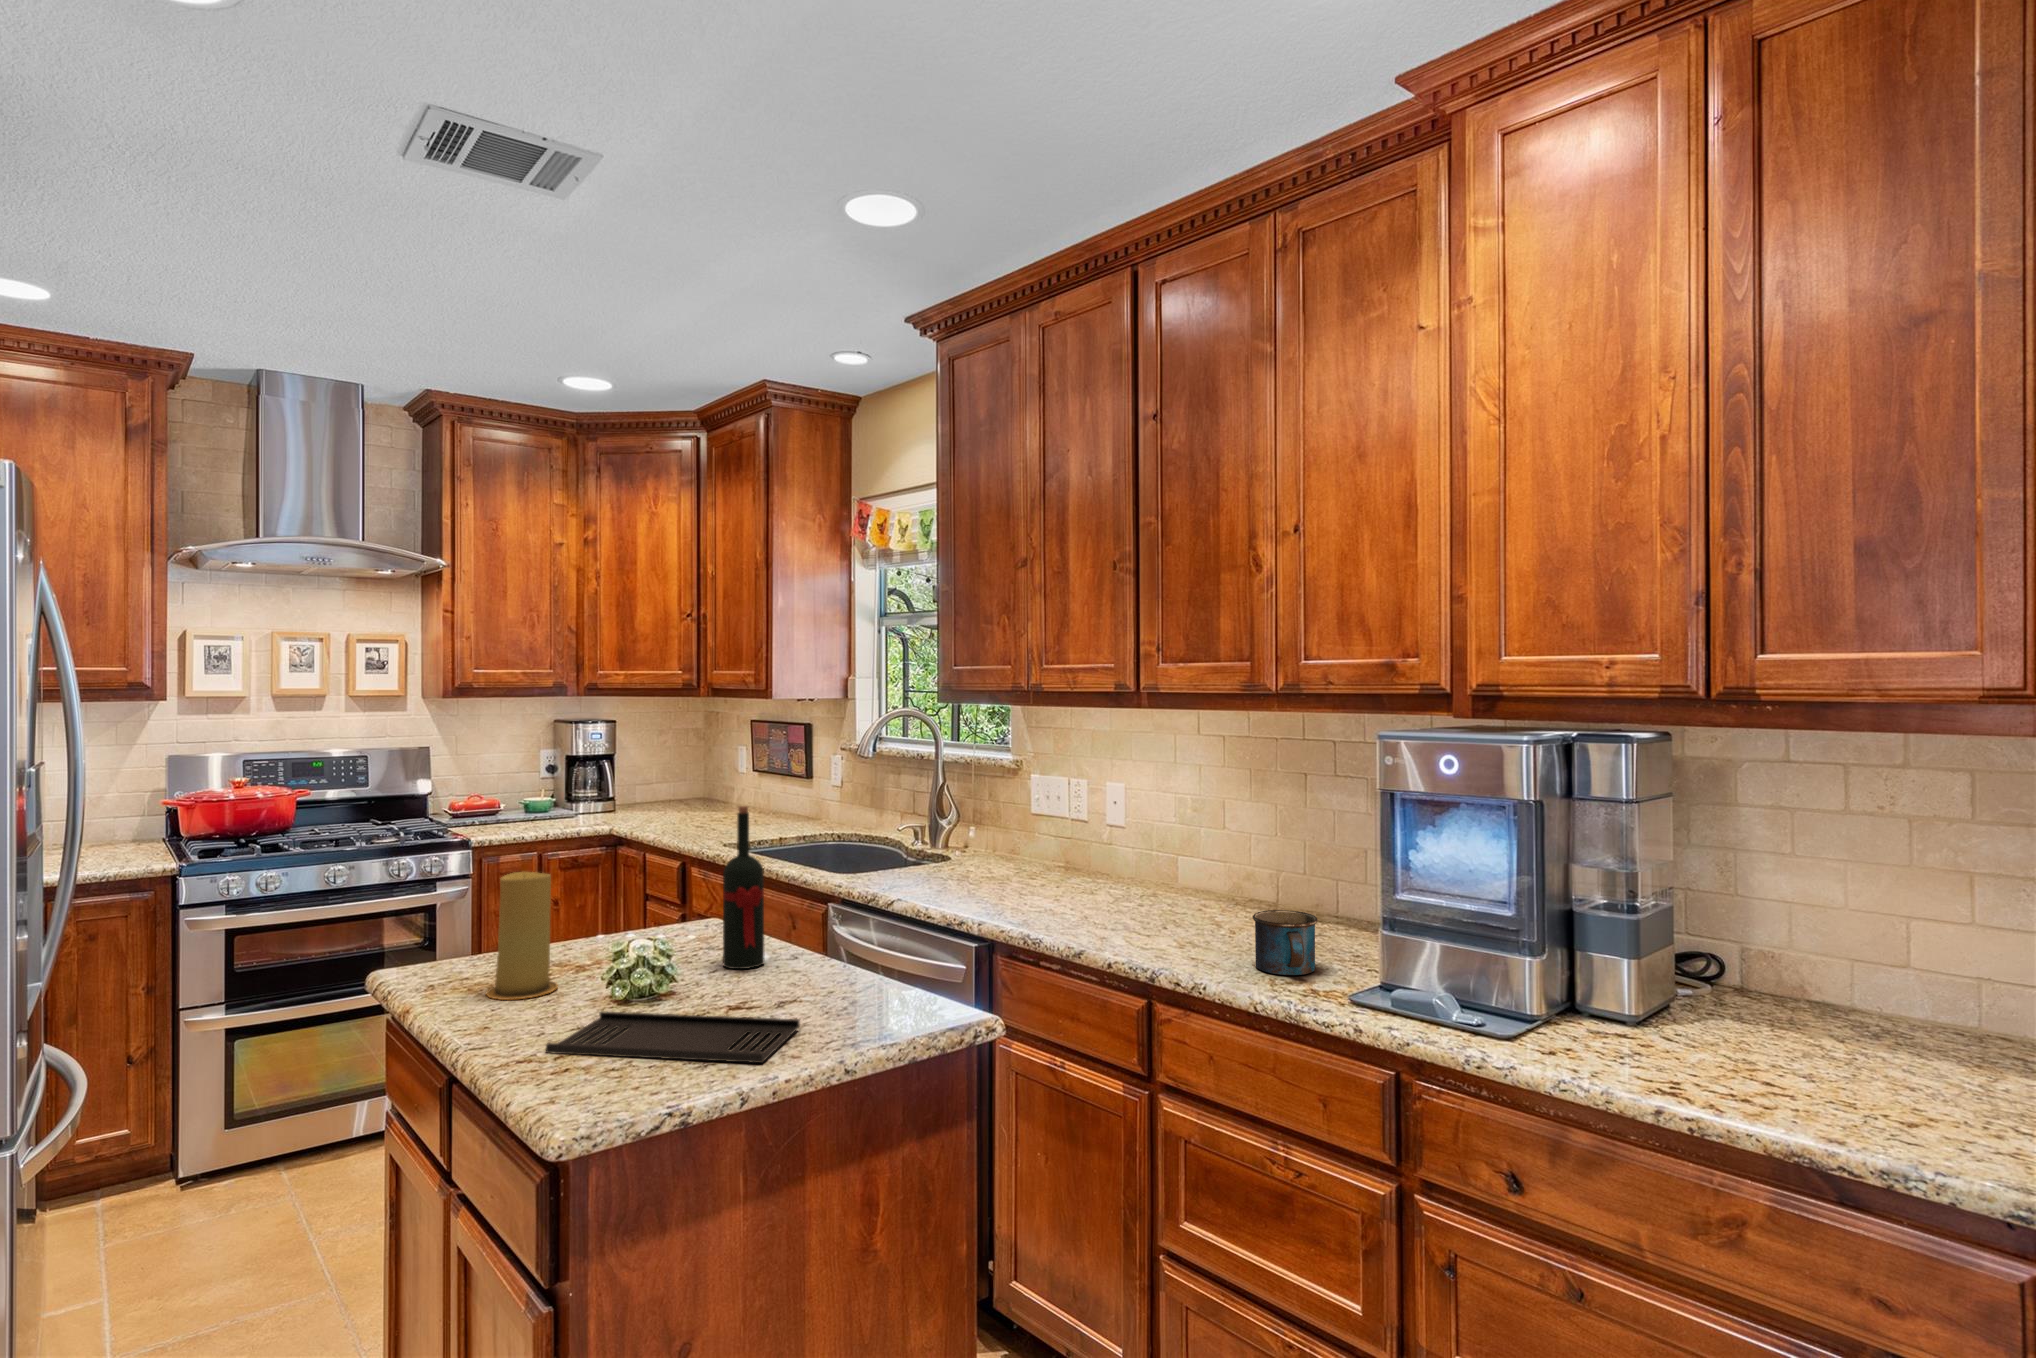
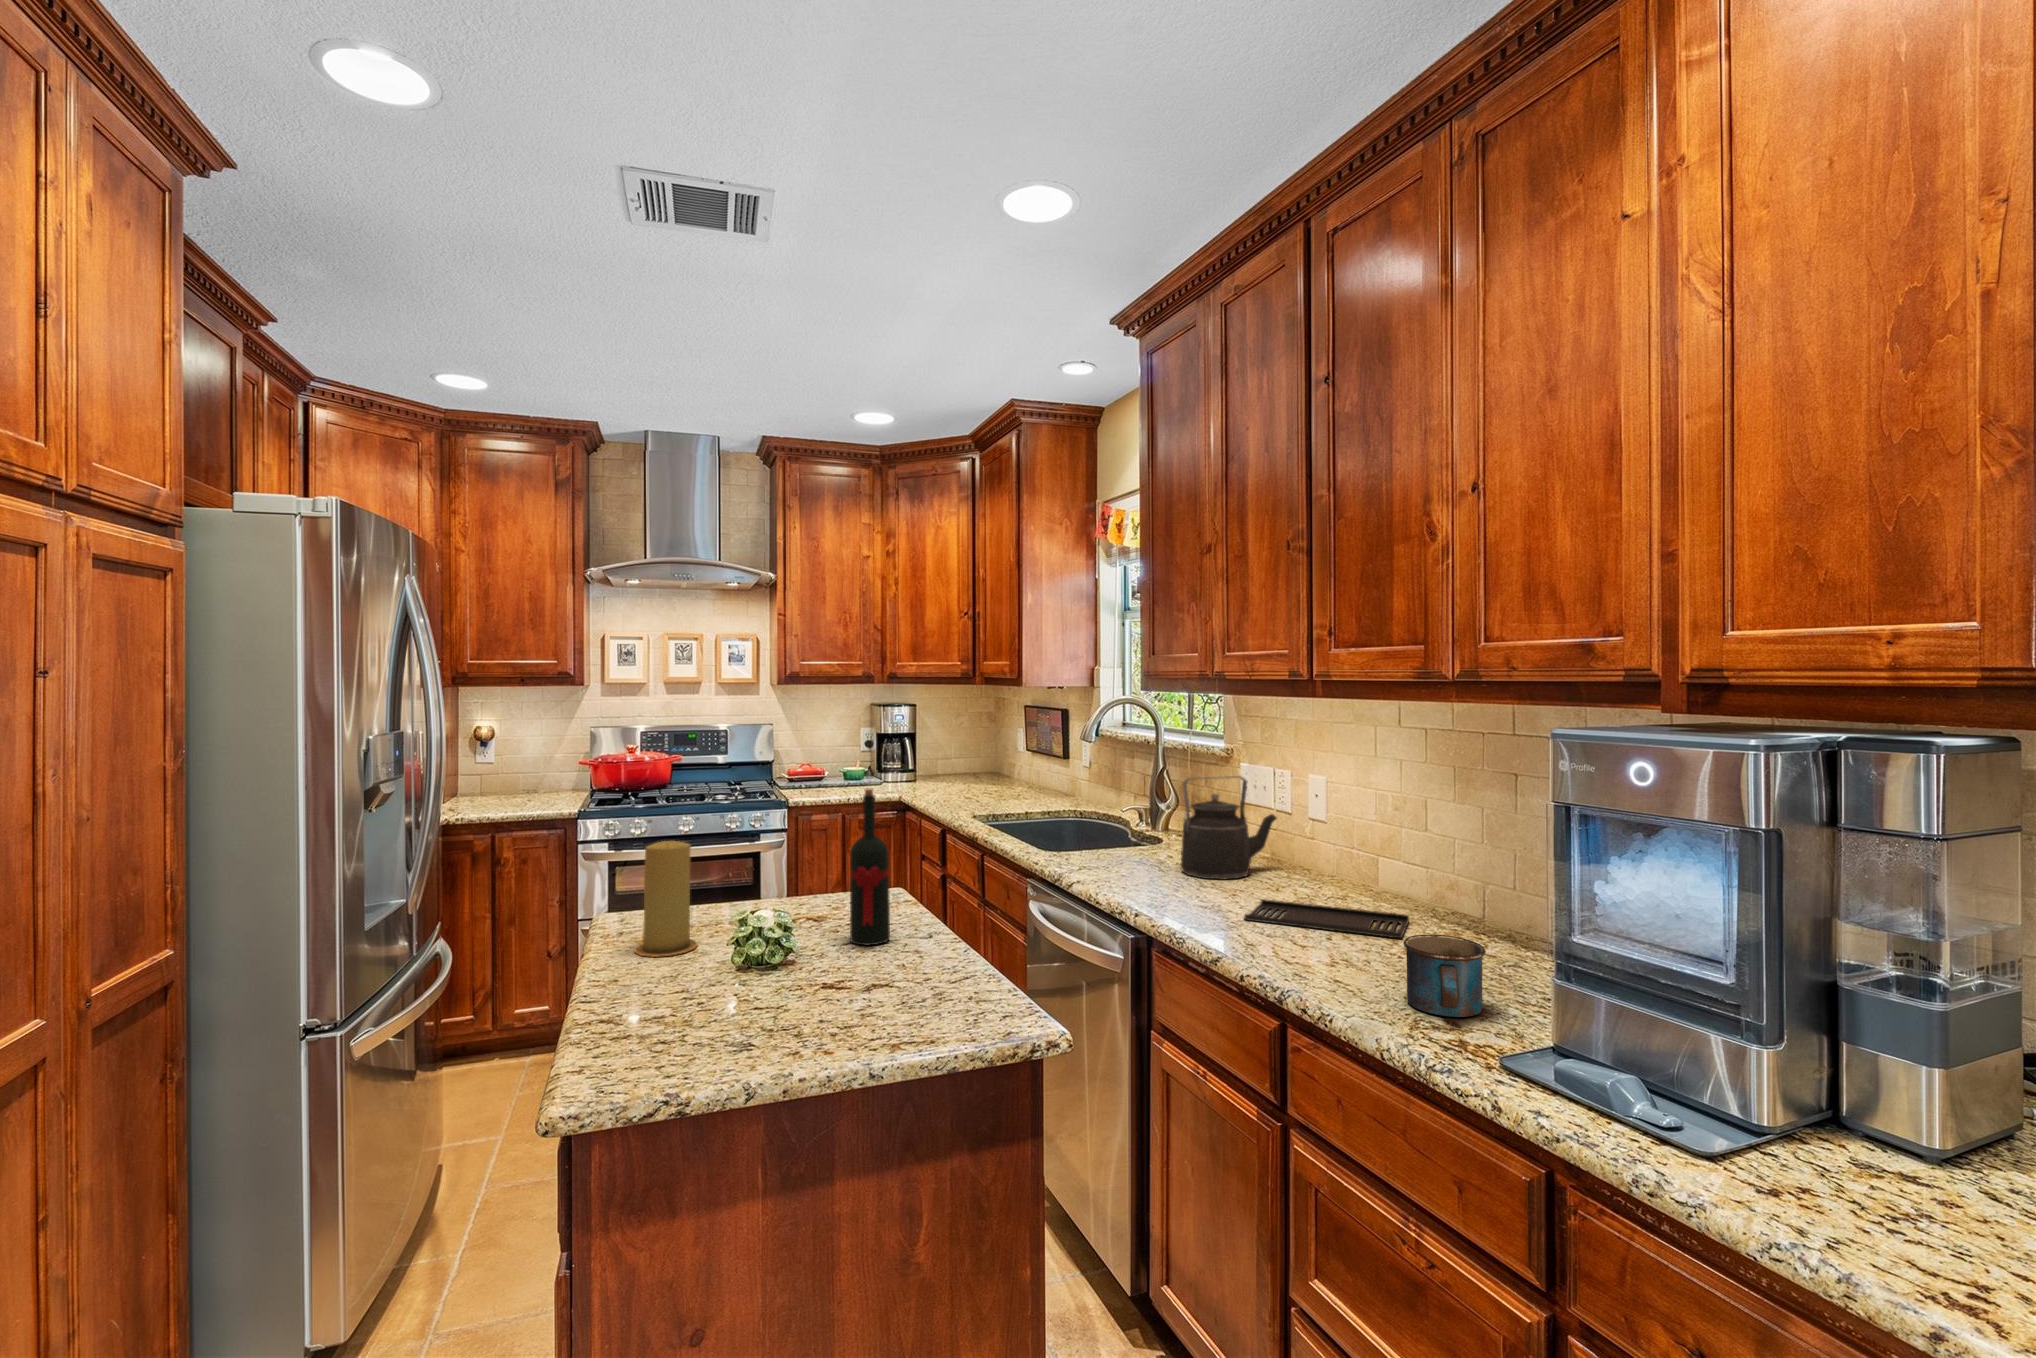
kettle: none [989,786,1077,888] -> present [1181,776,1277,879]
tray: present [546,1011,800,1063] -> present [1244,899,1409,938]

